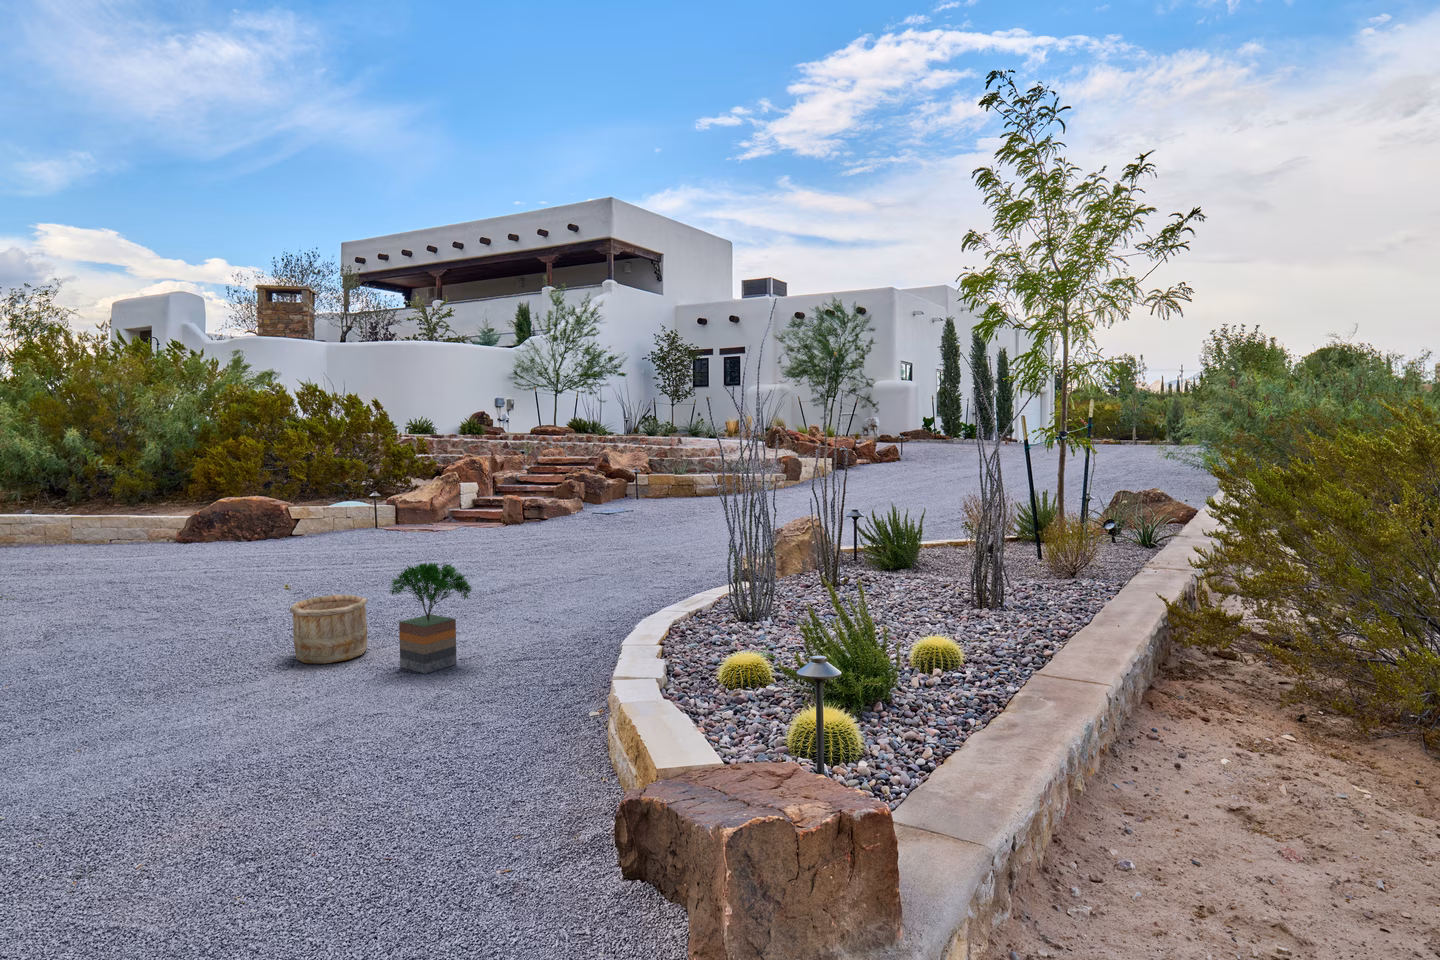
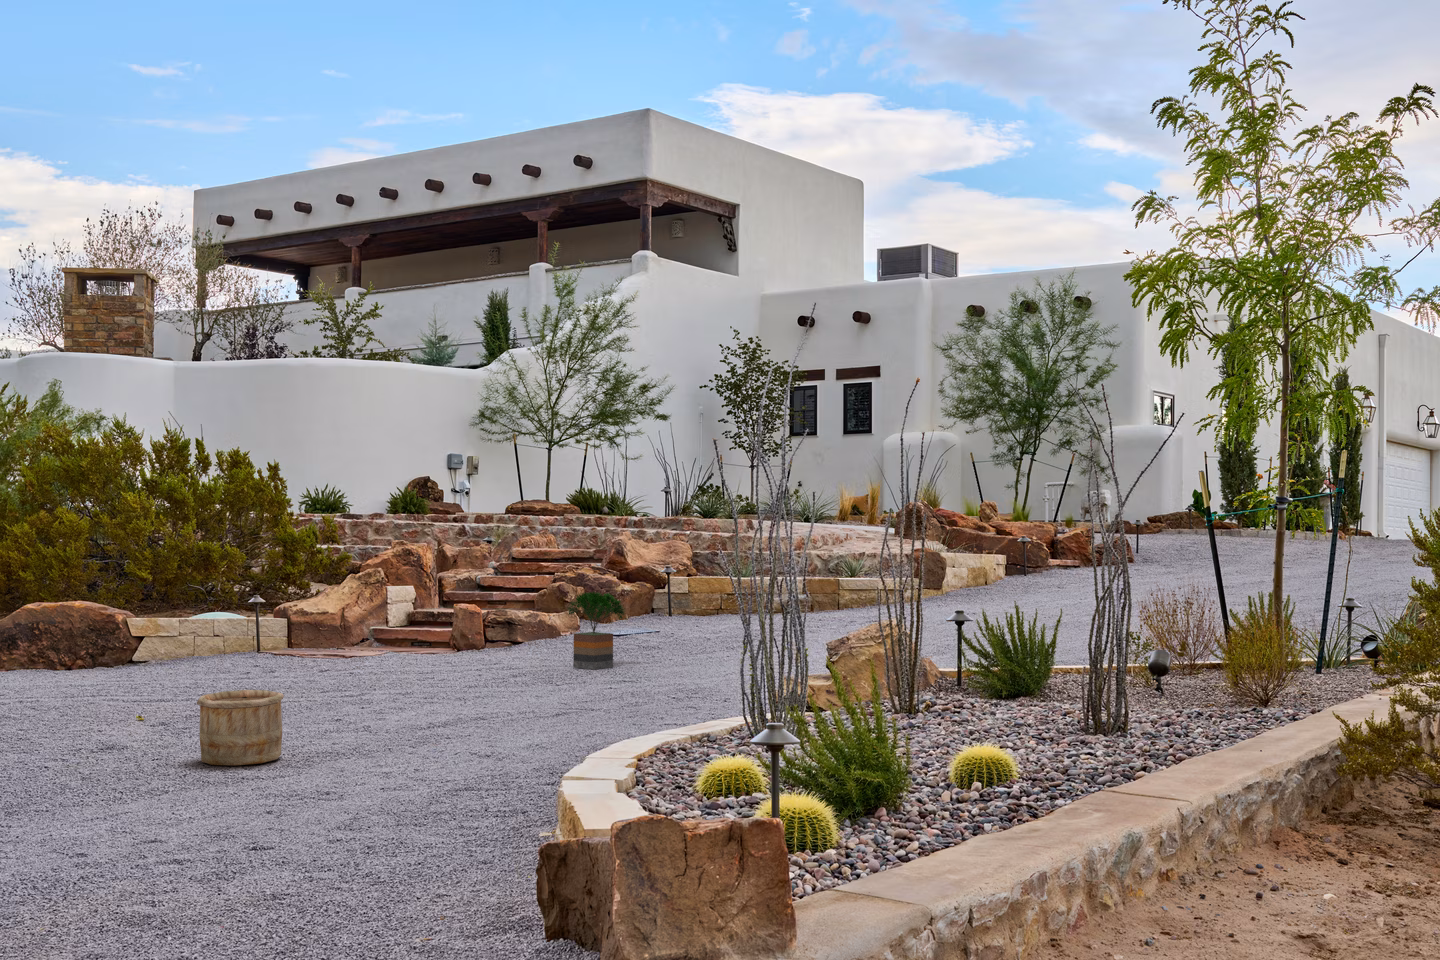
potted tree: present [389,562,472,674] -> present [568,592,625,670]

